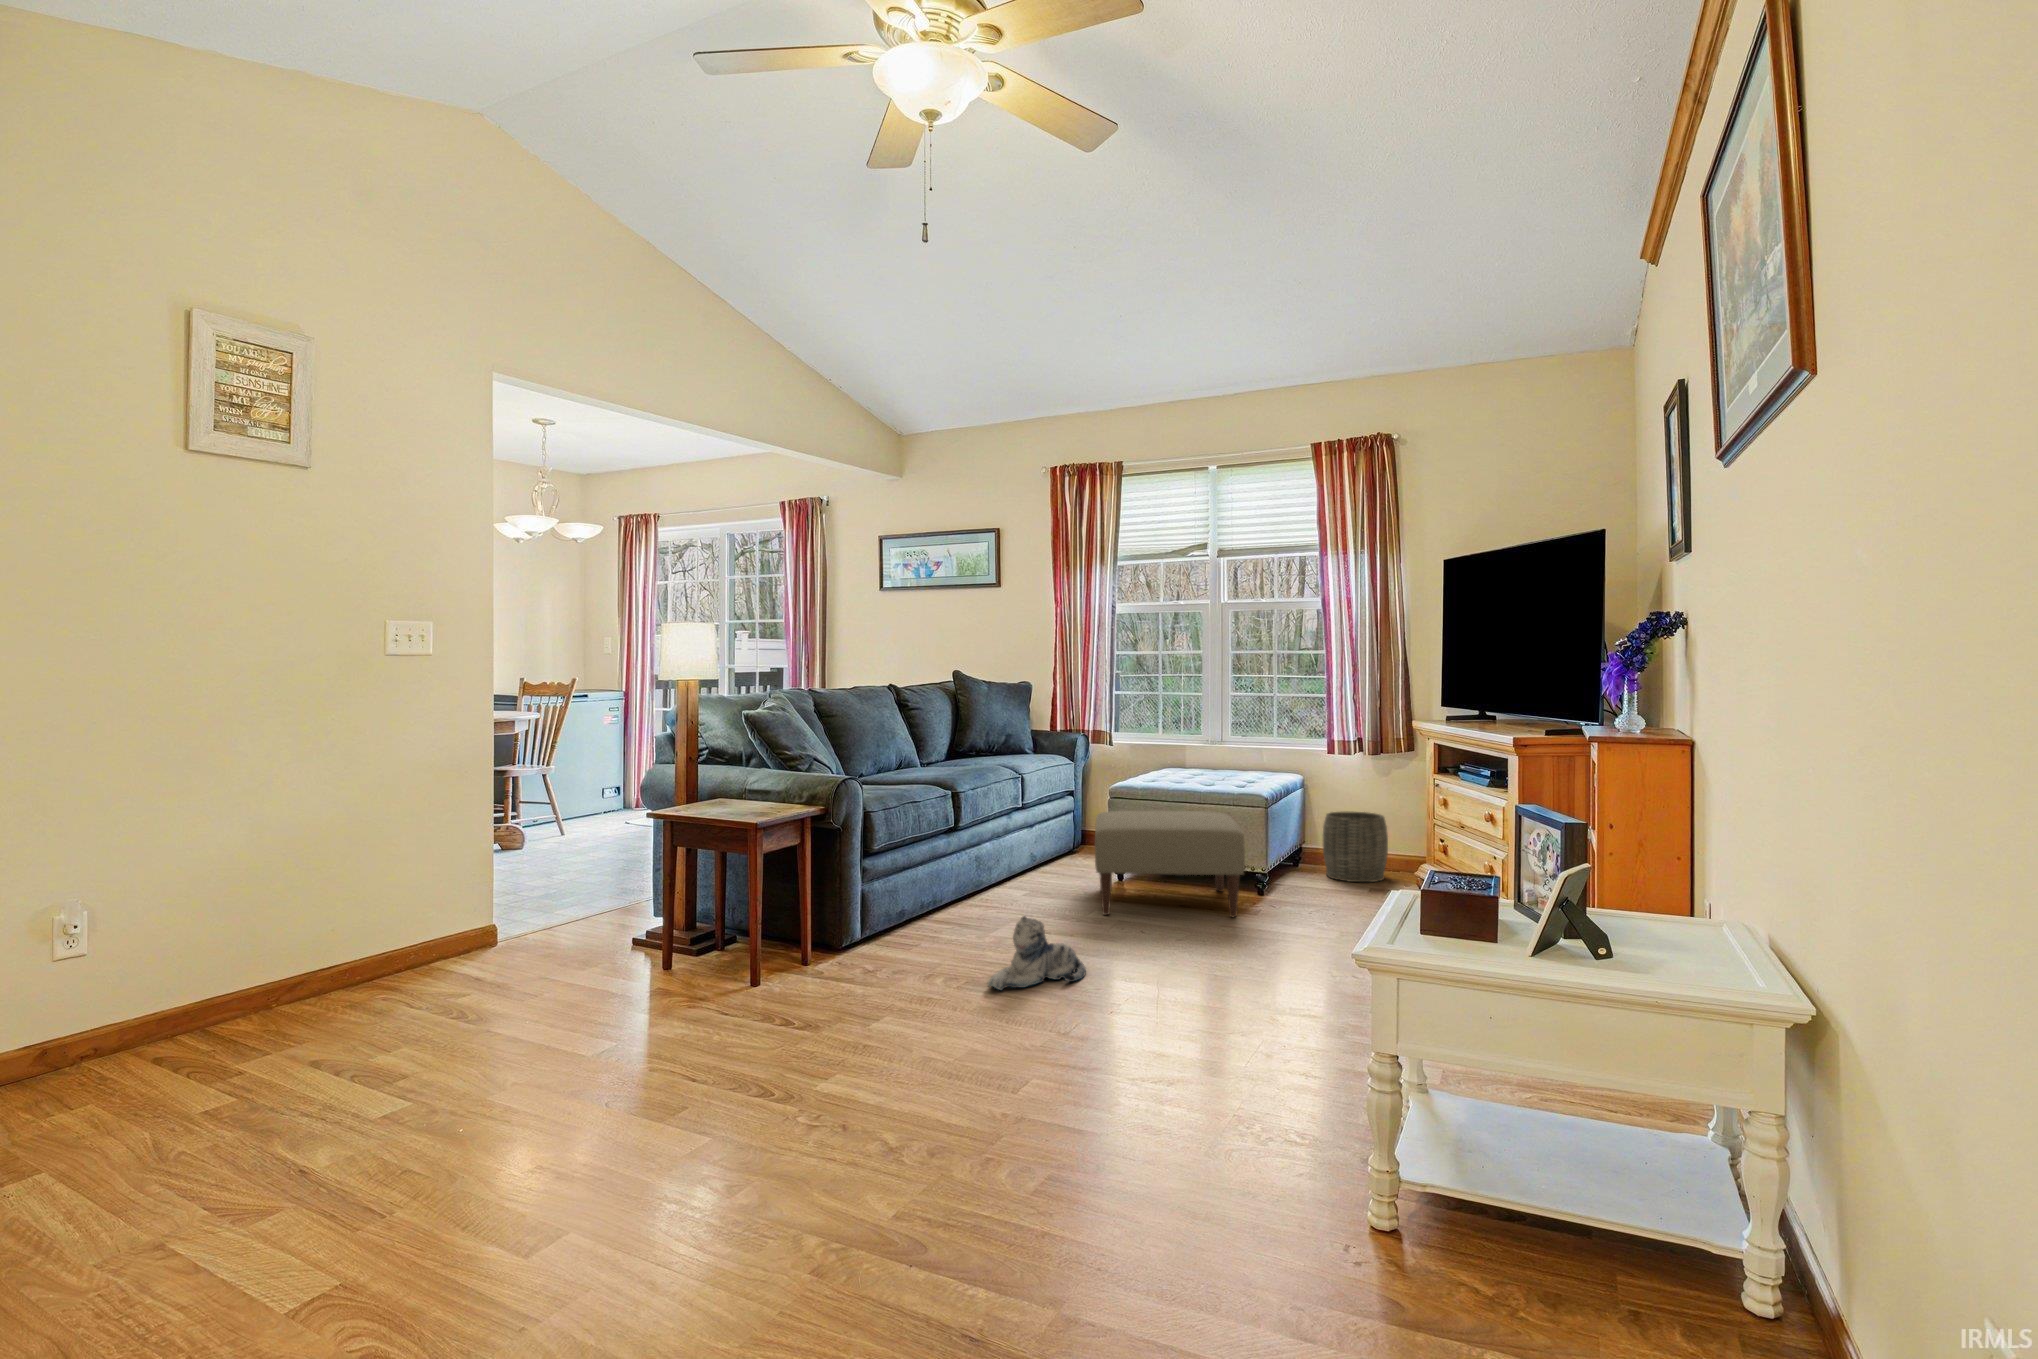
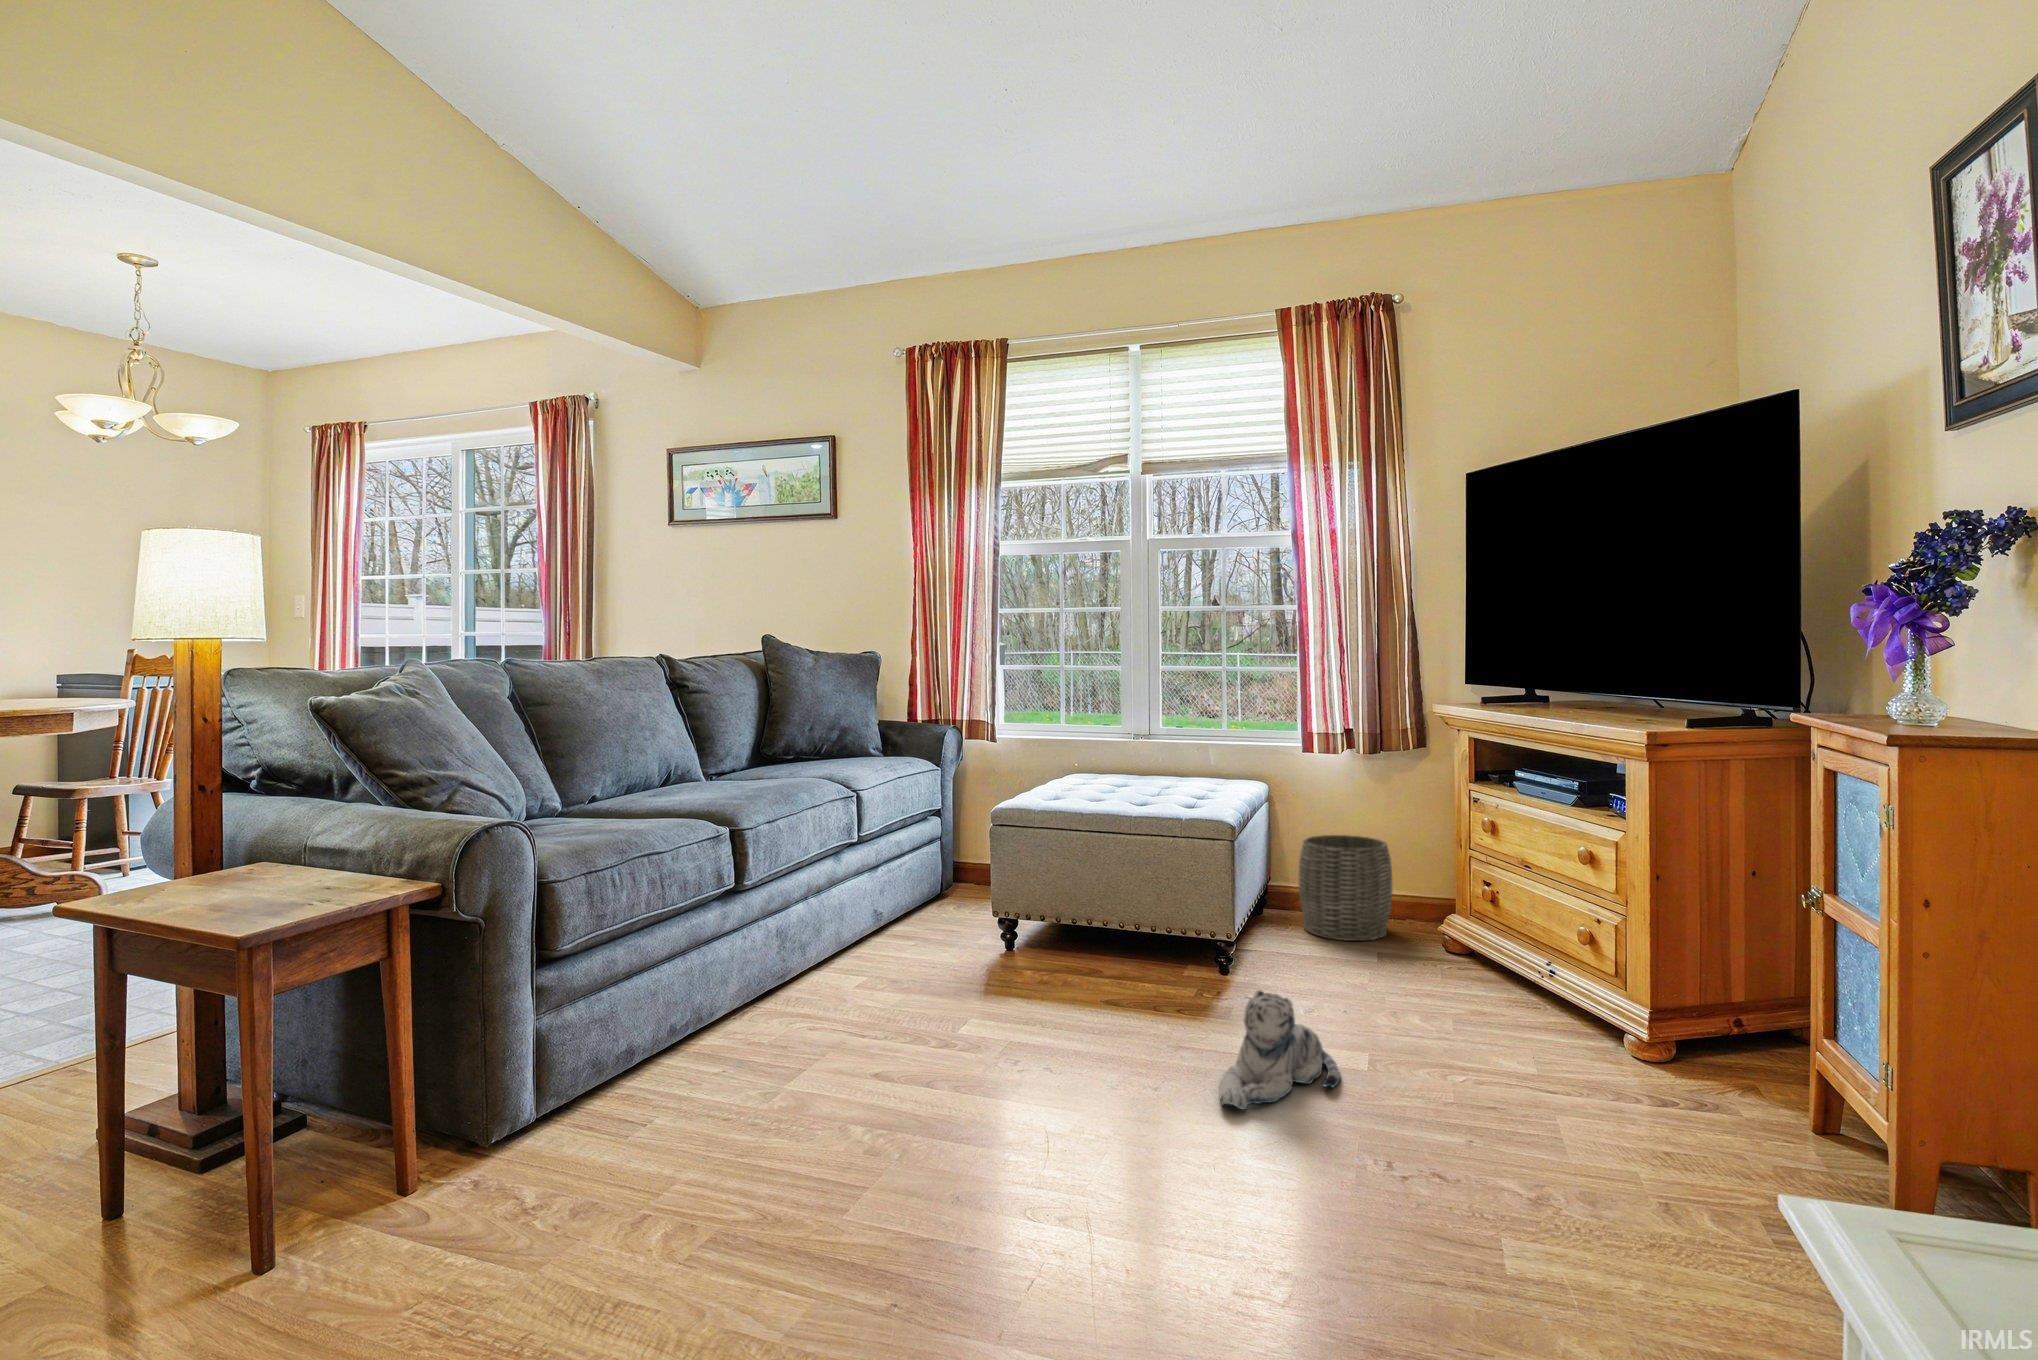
ottoman: present [1095,811,1245,917] -> none [967,847,1208,1028]
plush toy: present [987,916,1086,990] -> present [1219,990,1341,1110]

